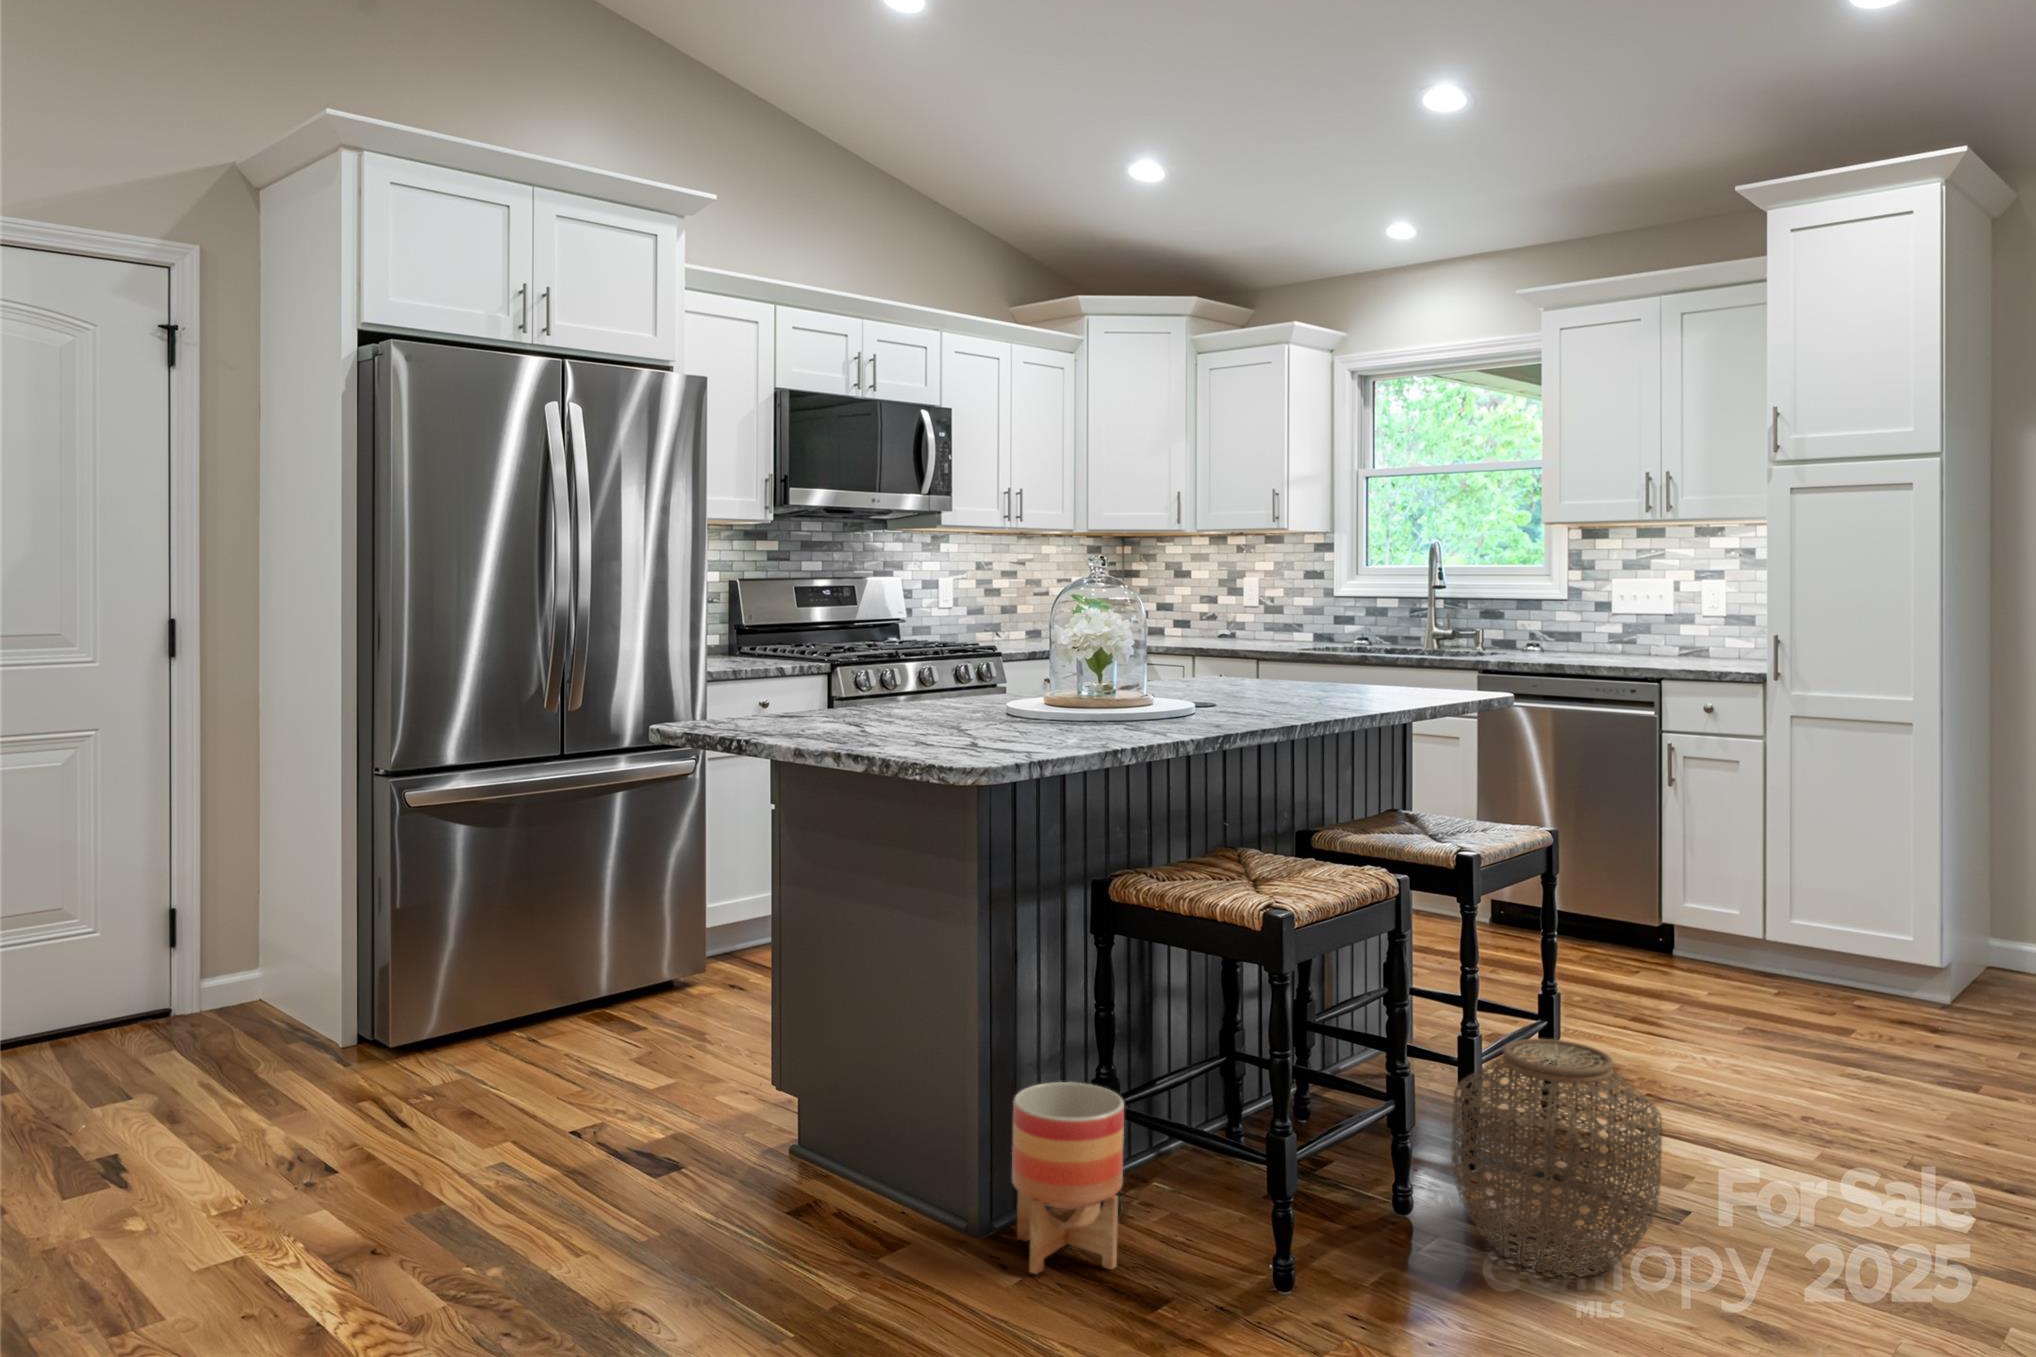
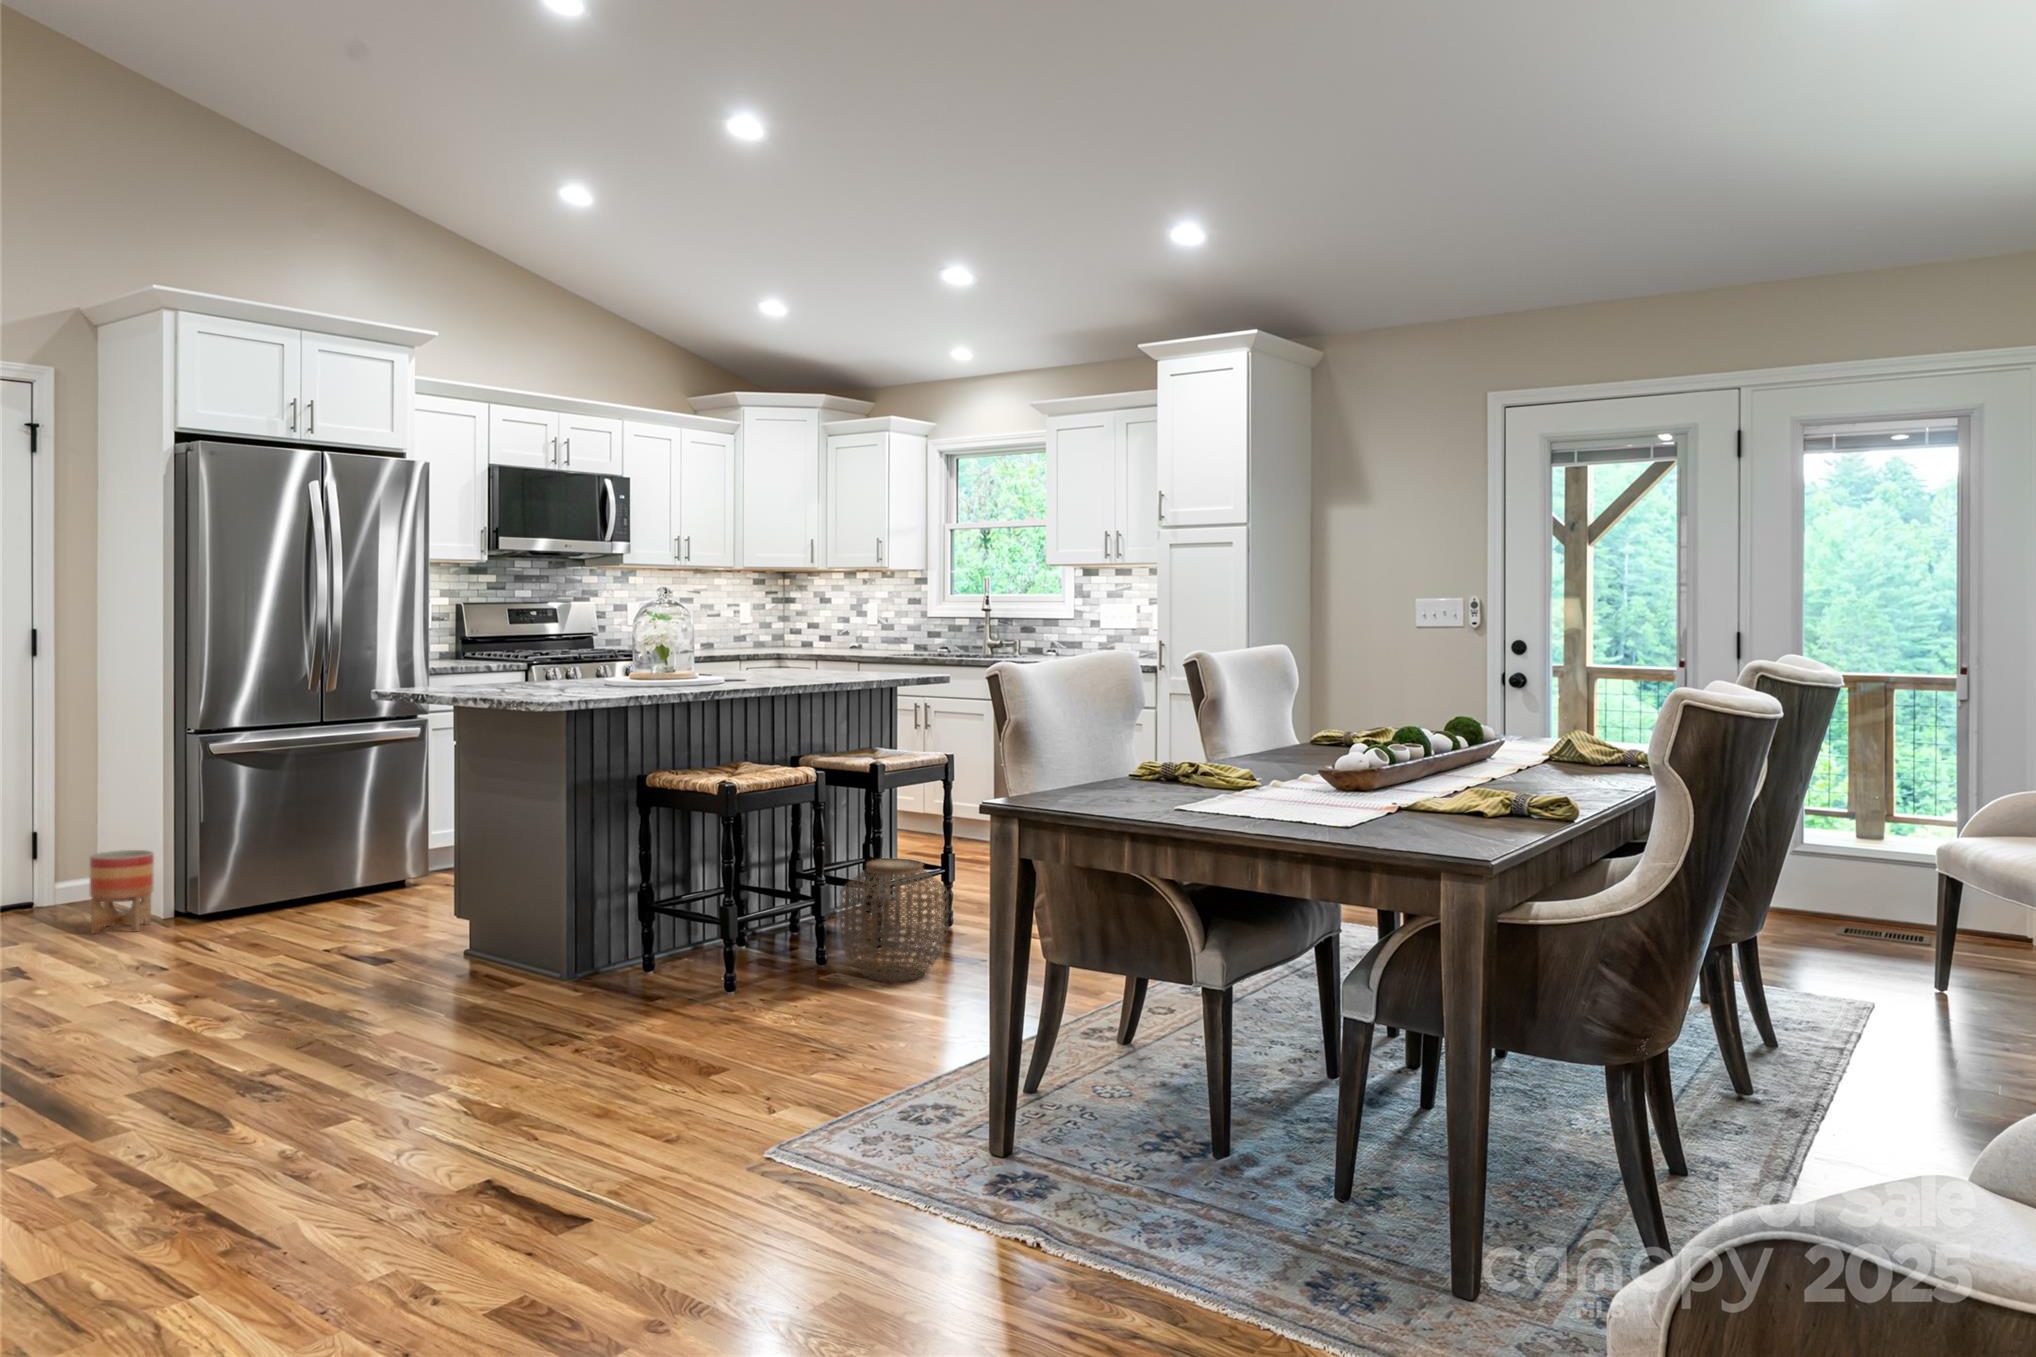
planter: present [1012,1082,1124,1274] -> present [89,850,154,933]

